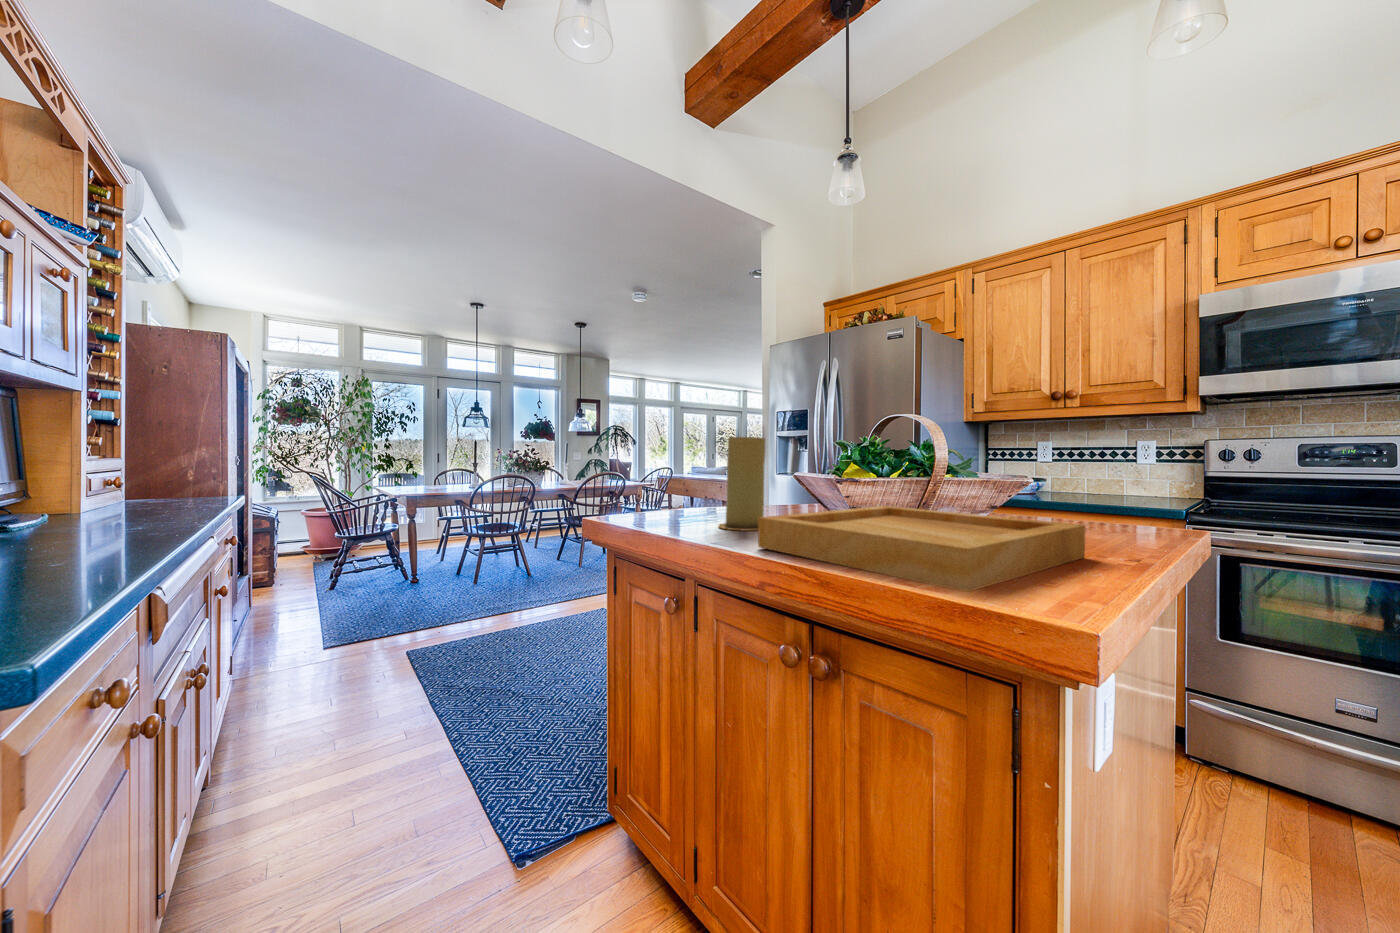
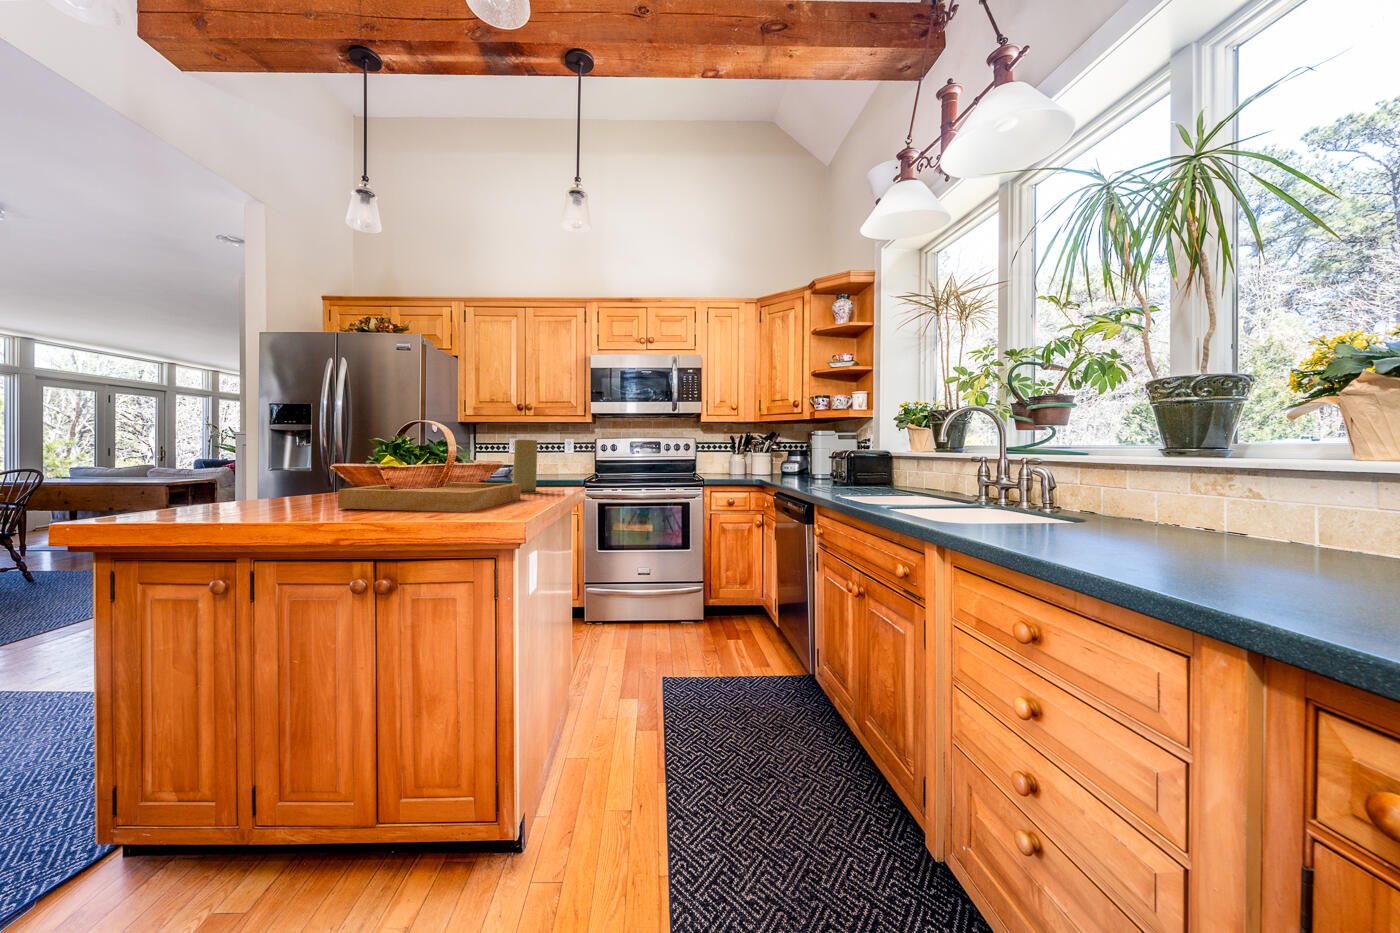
candle: present [718,437,765,530] -> present [512,440,539,494]

